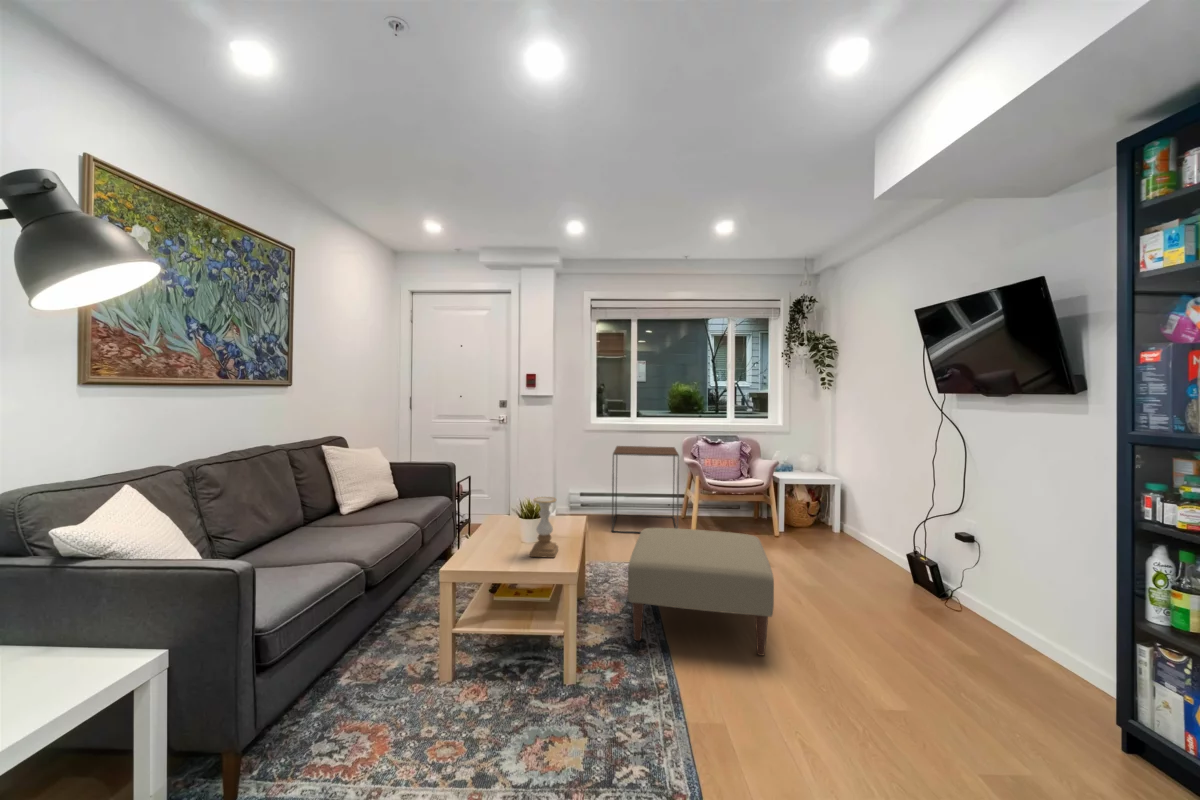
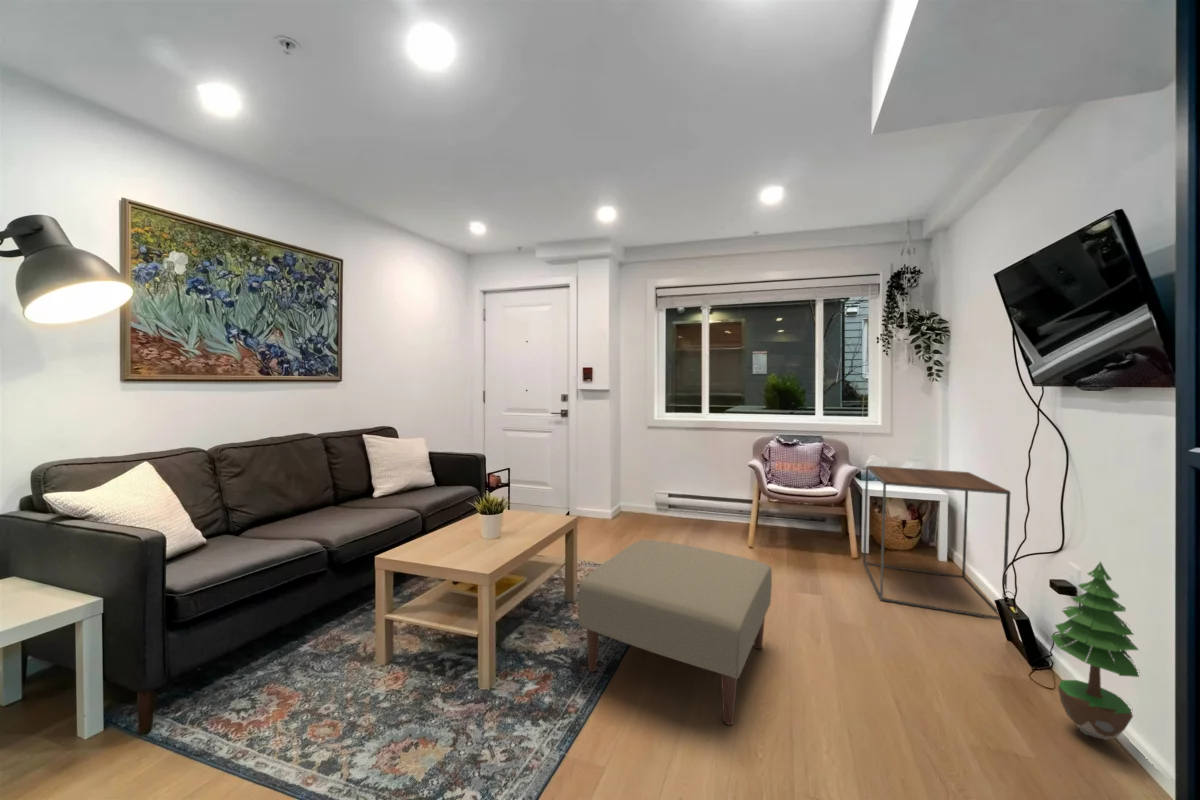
side table: present [612,446,679,533] -> present [863,466,1010,620]
candle holder: present [530,497,558,558] -> none [466,500,503,567]
potted tree: none [939,506,991,622] -> present [1051,562,1140,740]

